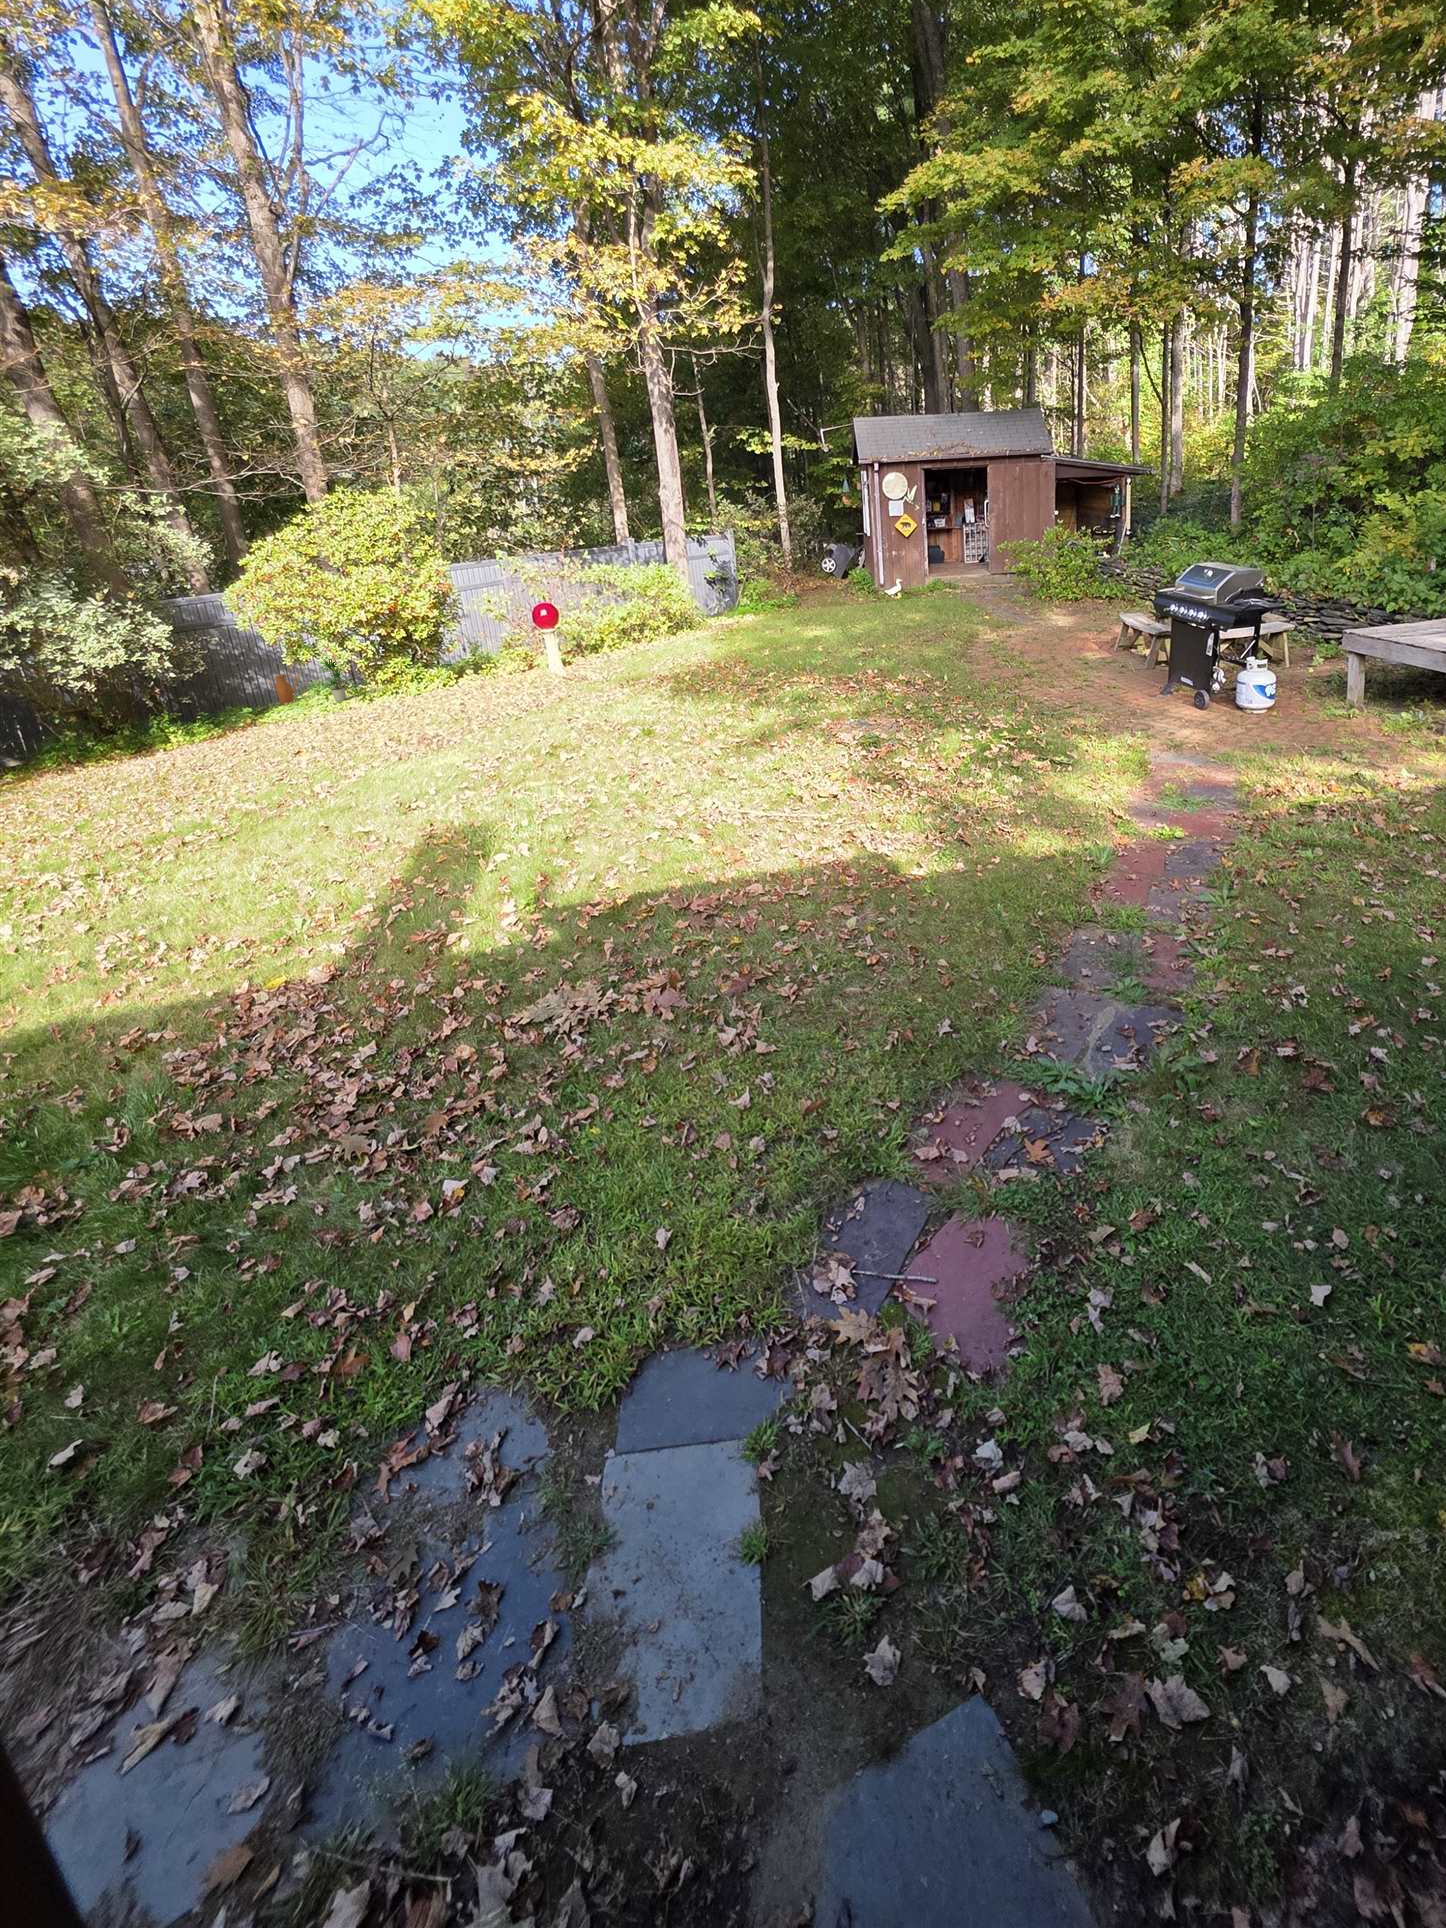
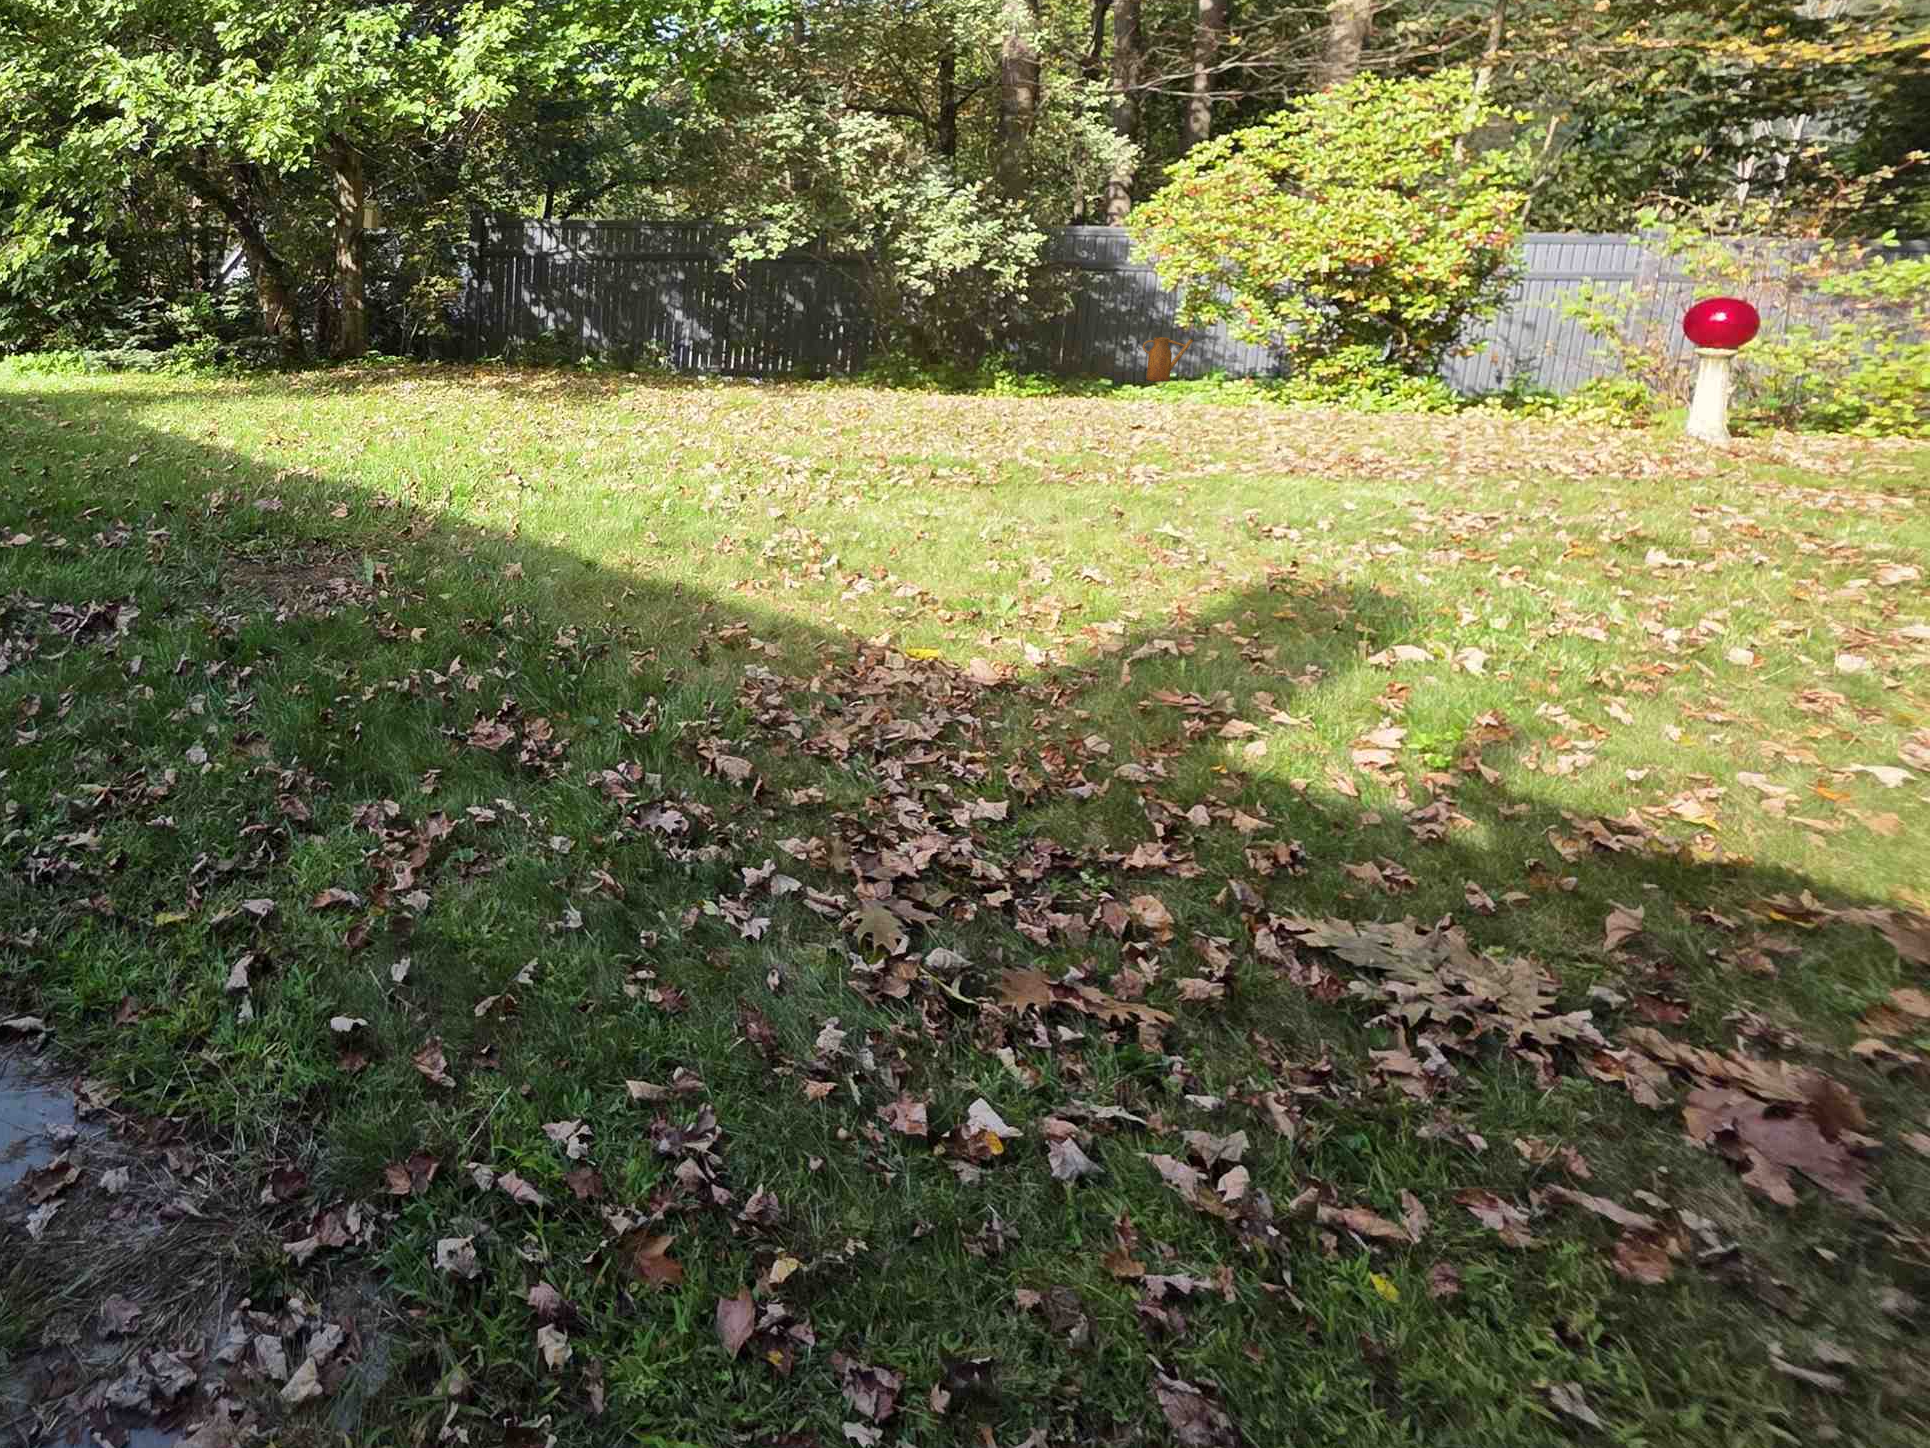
potted plant: present [320,656,346,701] -> none [1214,316,1270,392]

